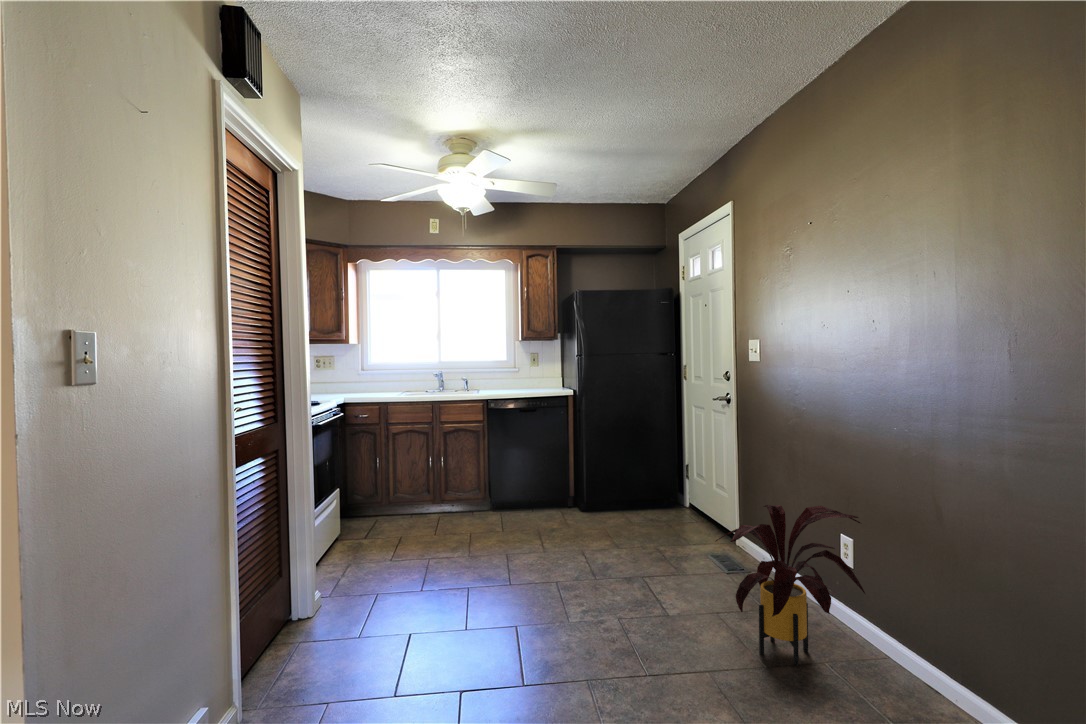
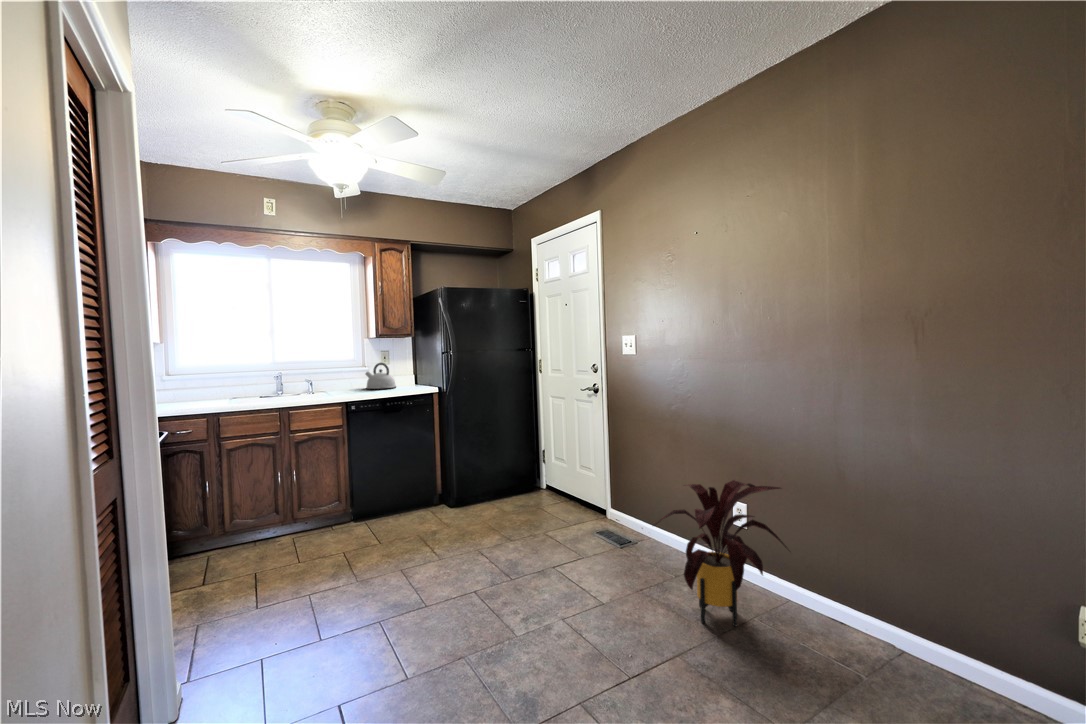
kettle: none [512,364,540,389] -> present [365,363,396,389]

